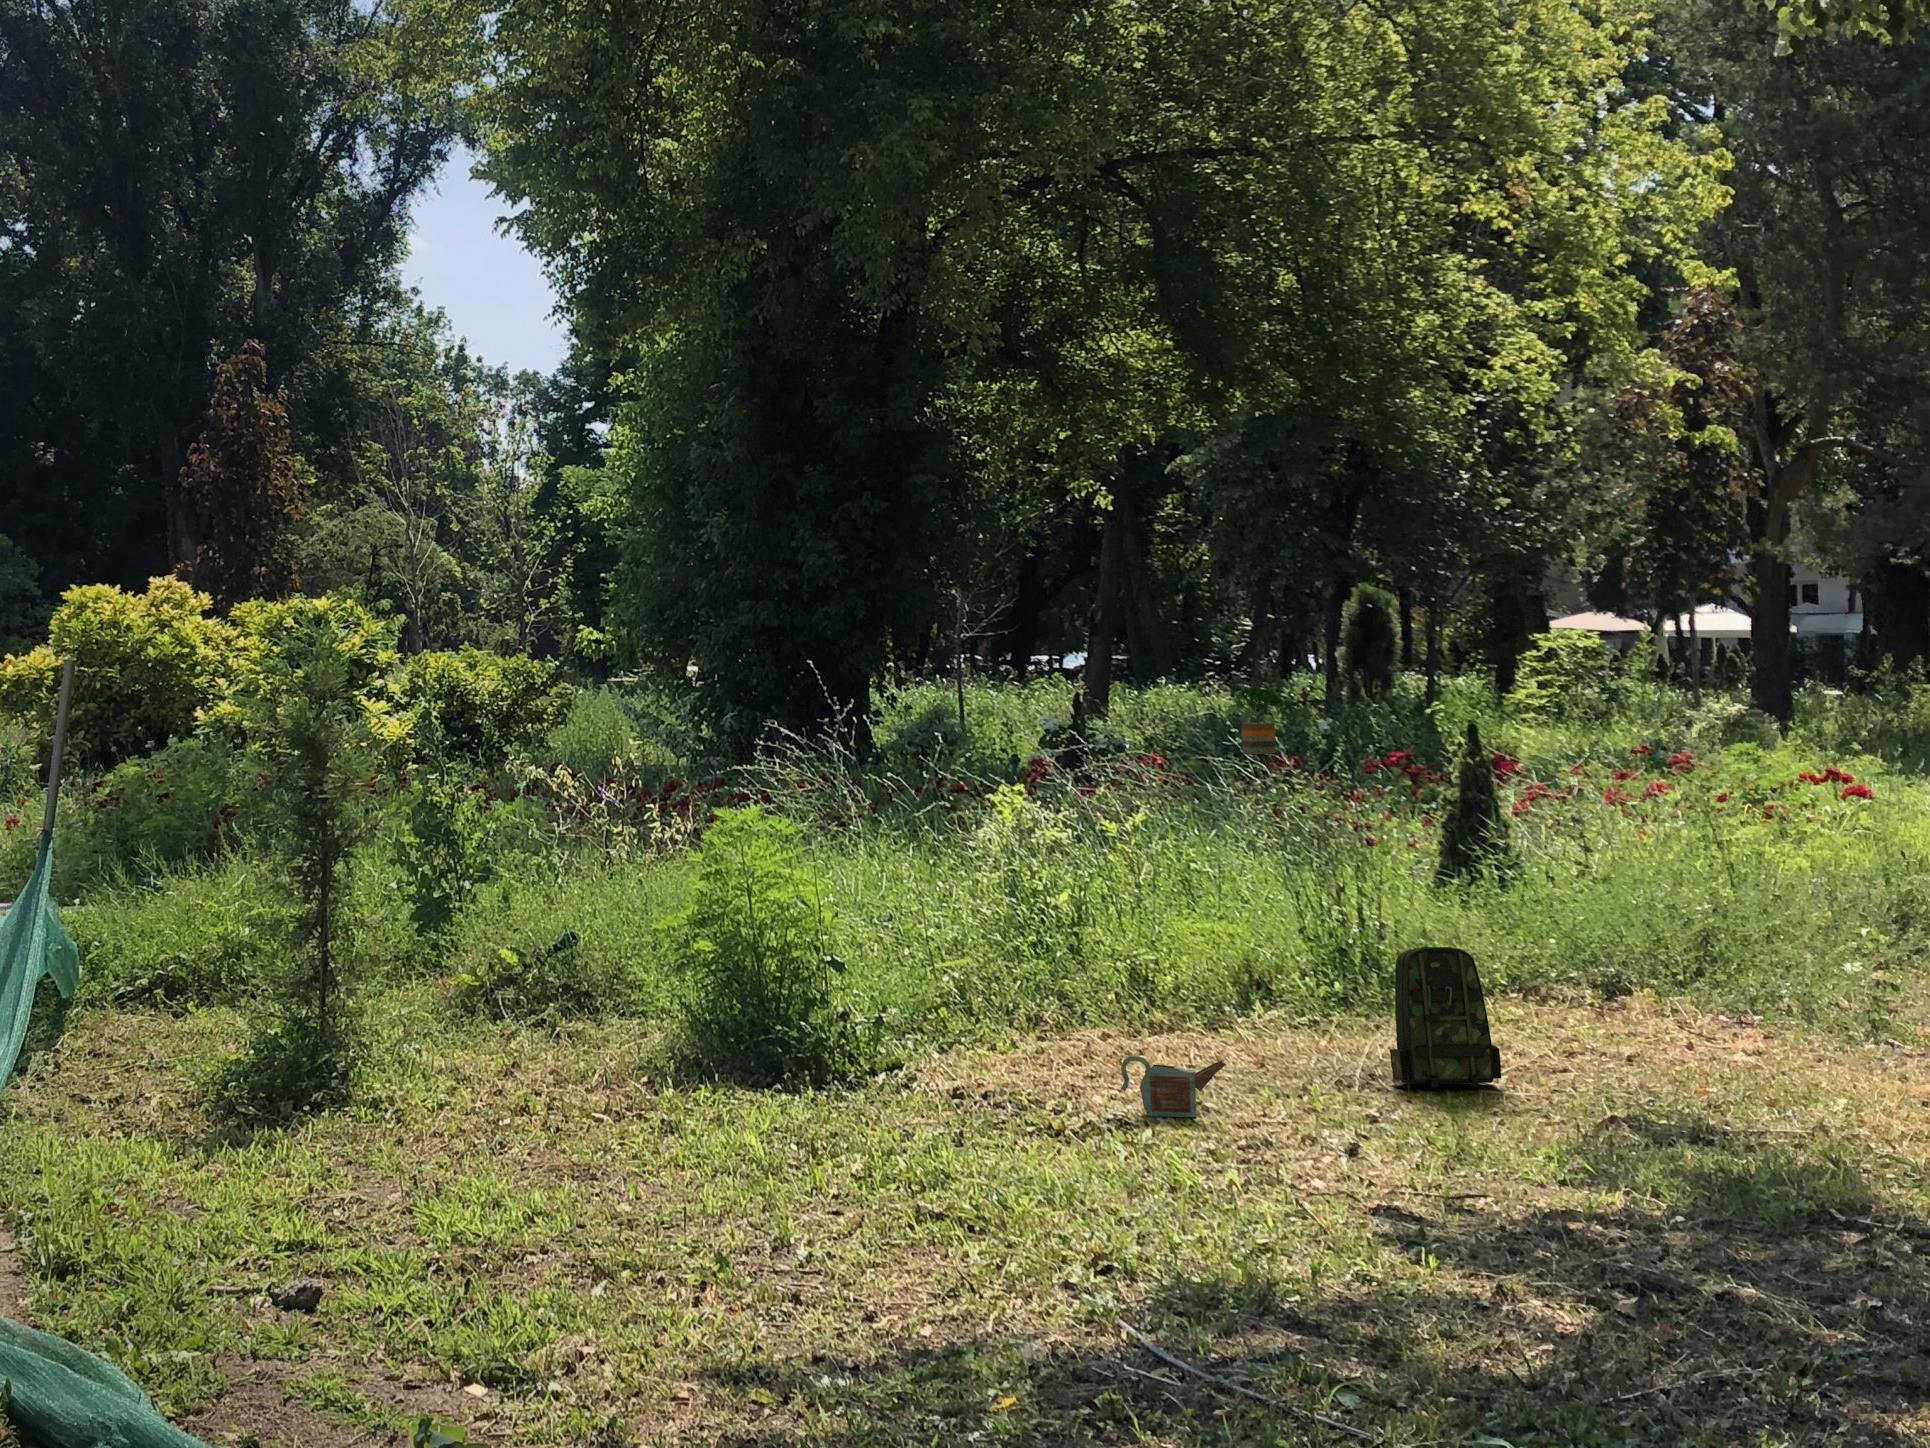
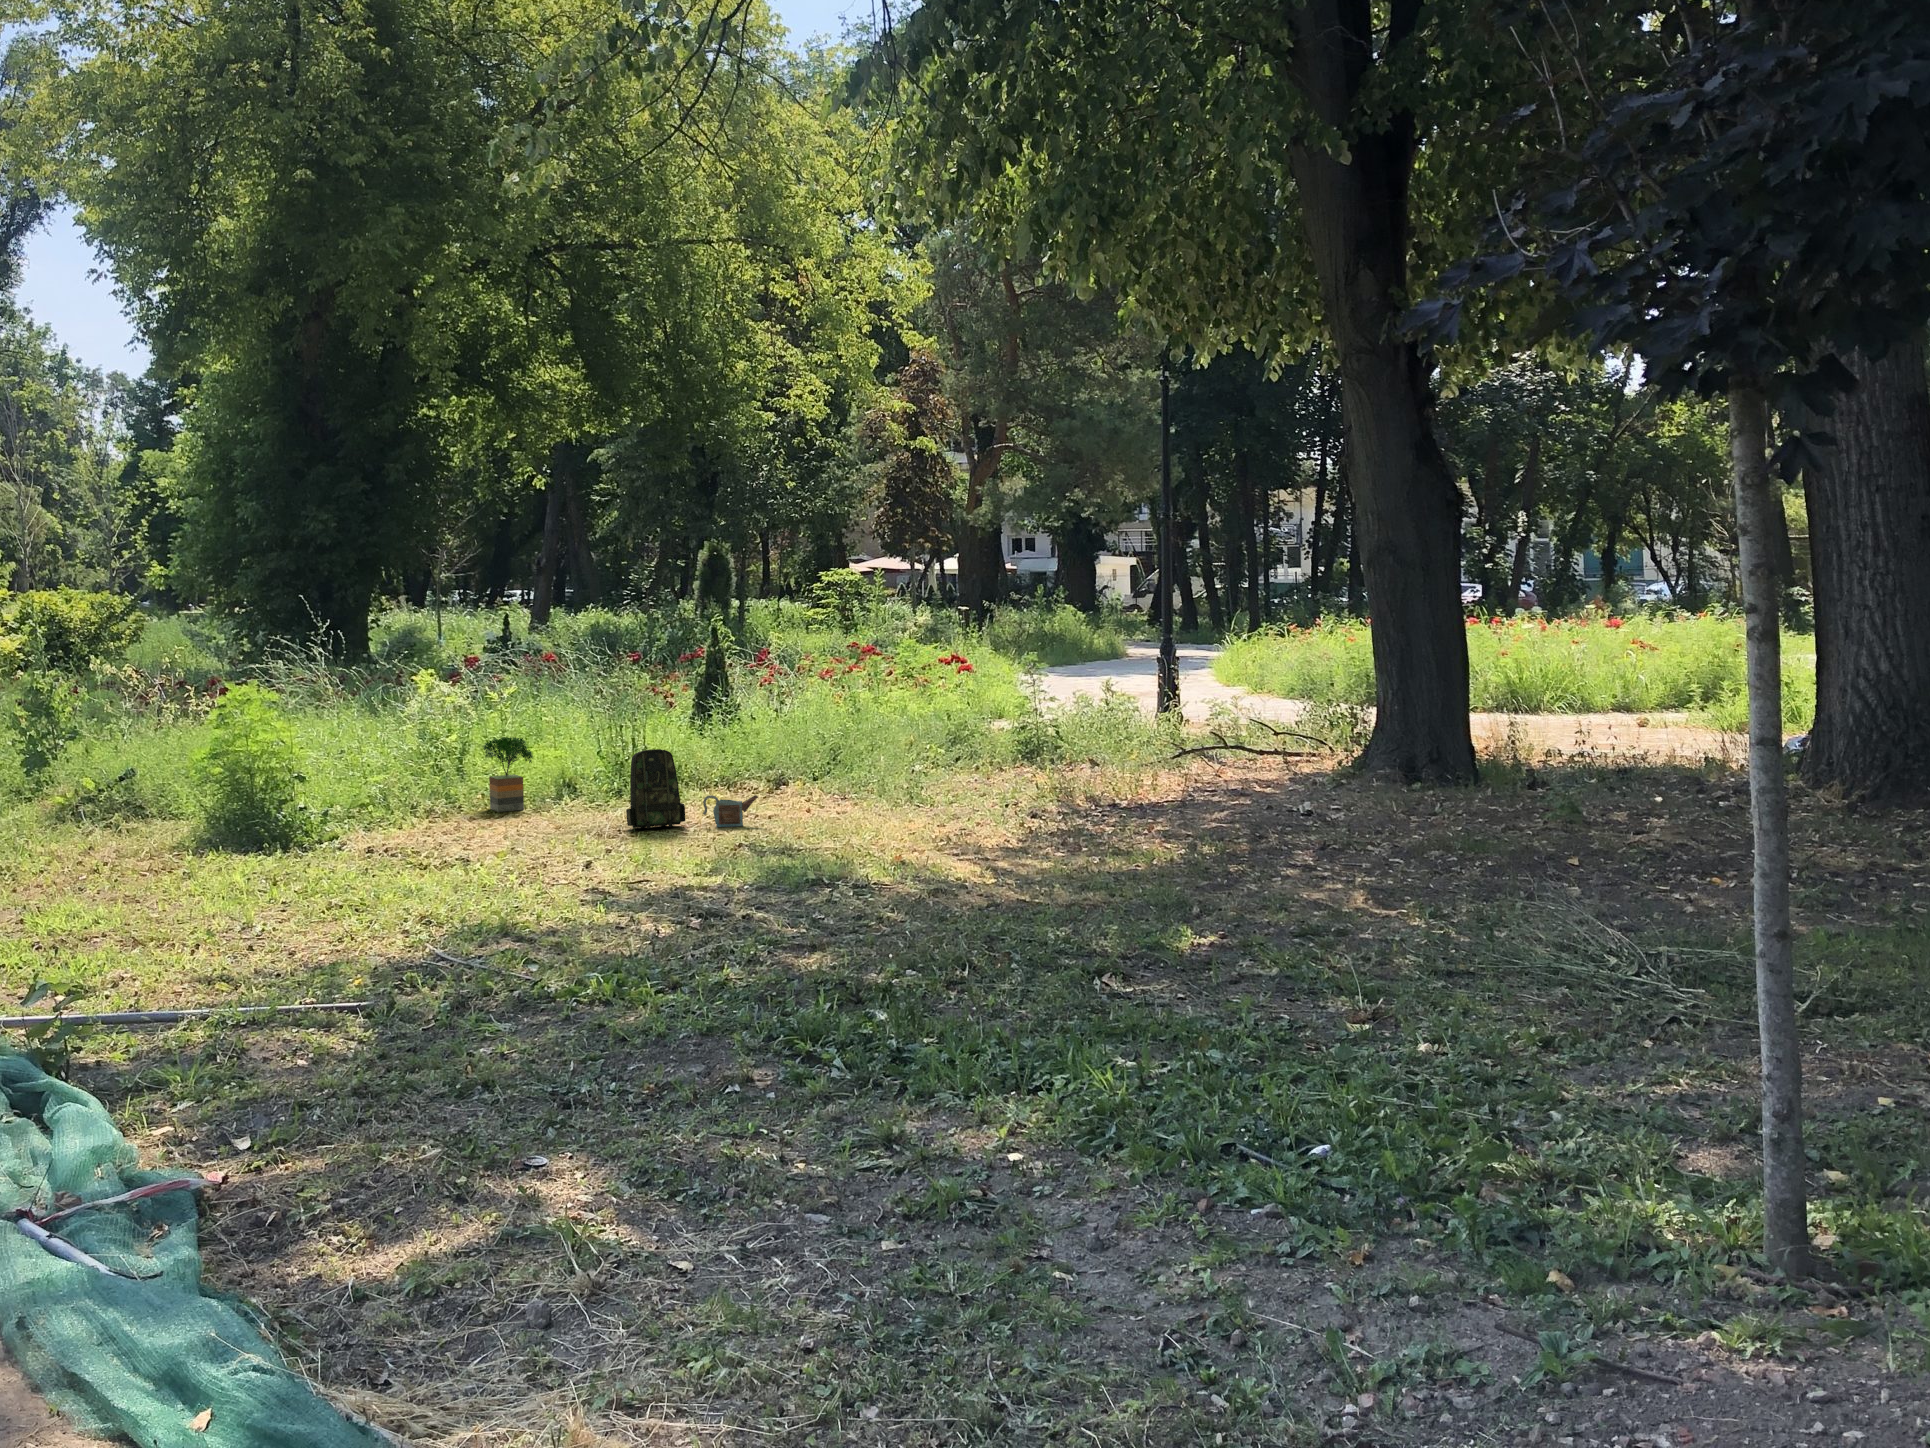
potted tree: present [1236,687,1284,754] -> present [483,737,533,812]
watering can: present [1121,1056,1226,1117] -> present [703,795,758,827]

